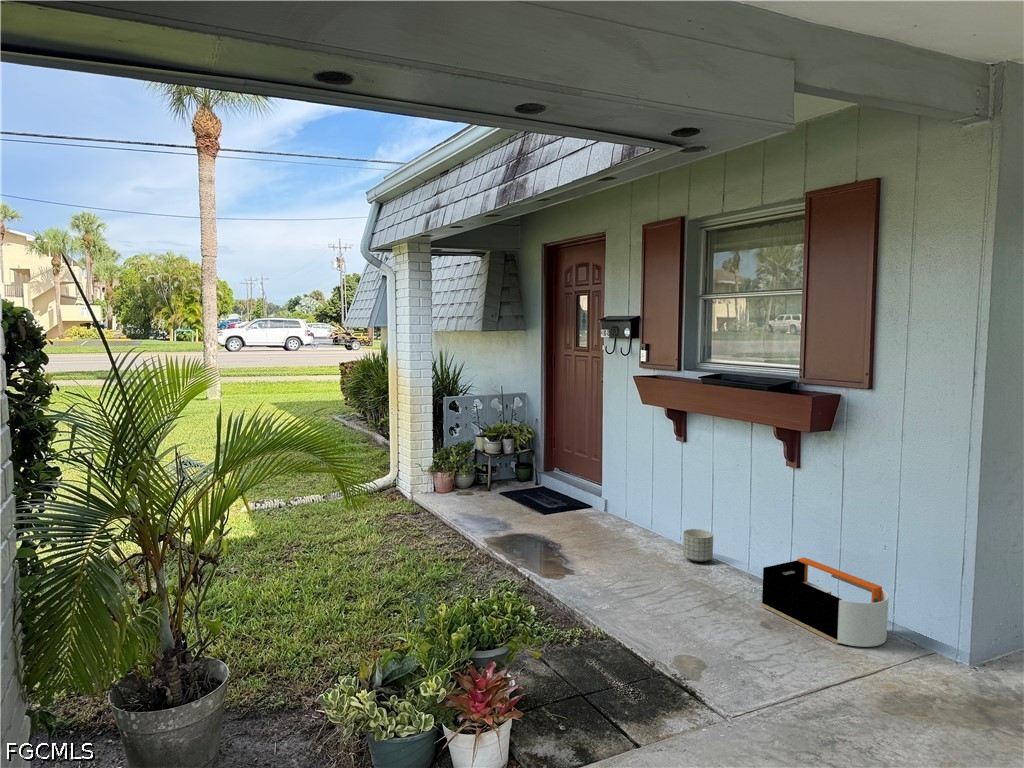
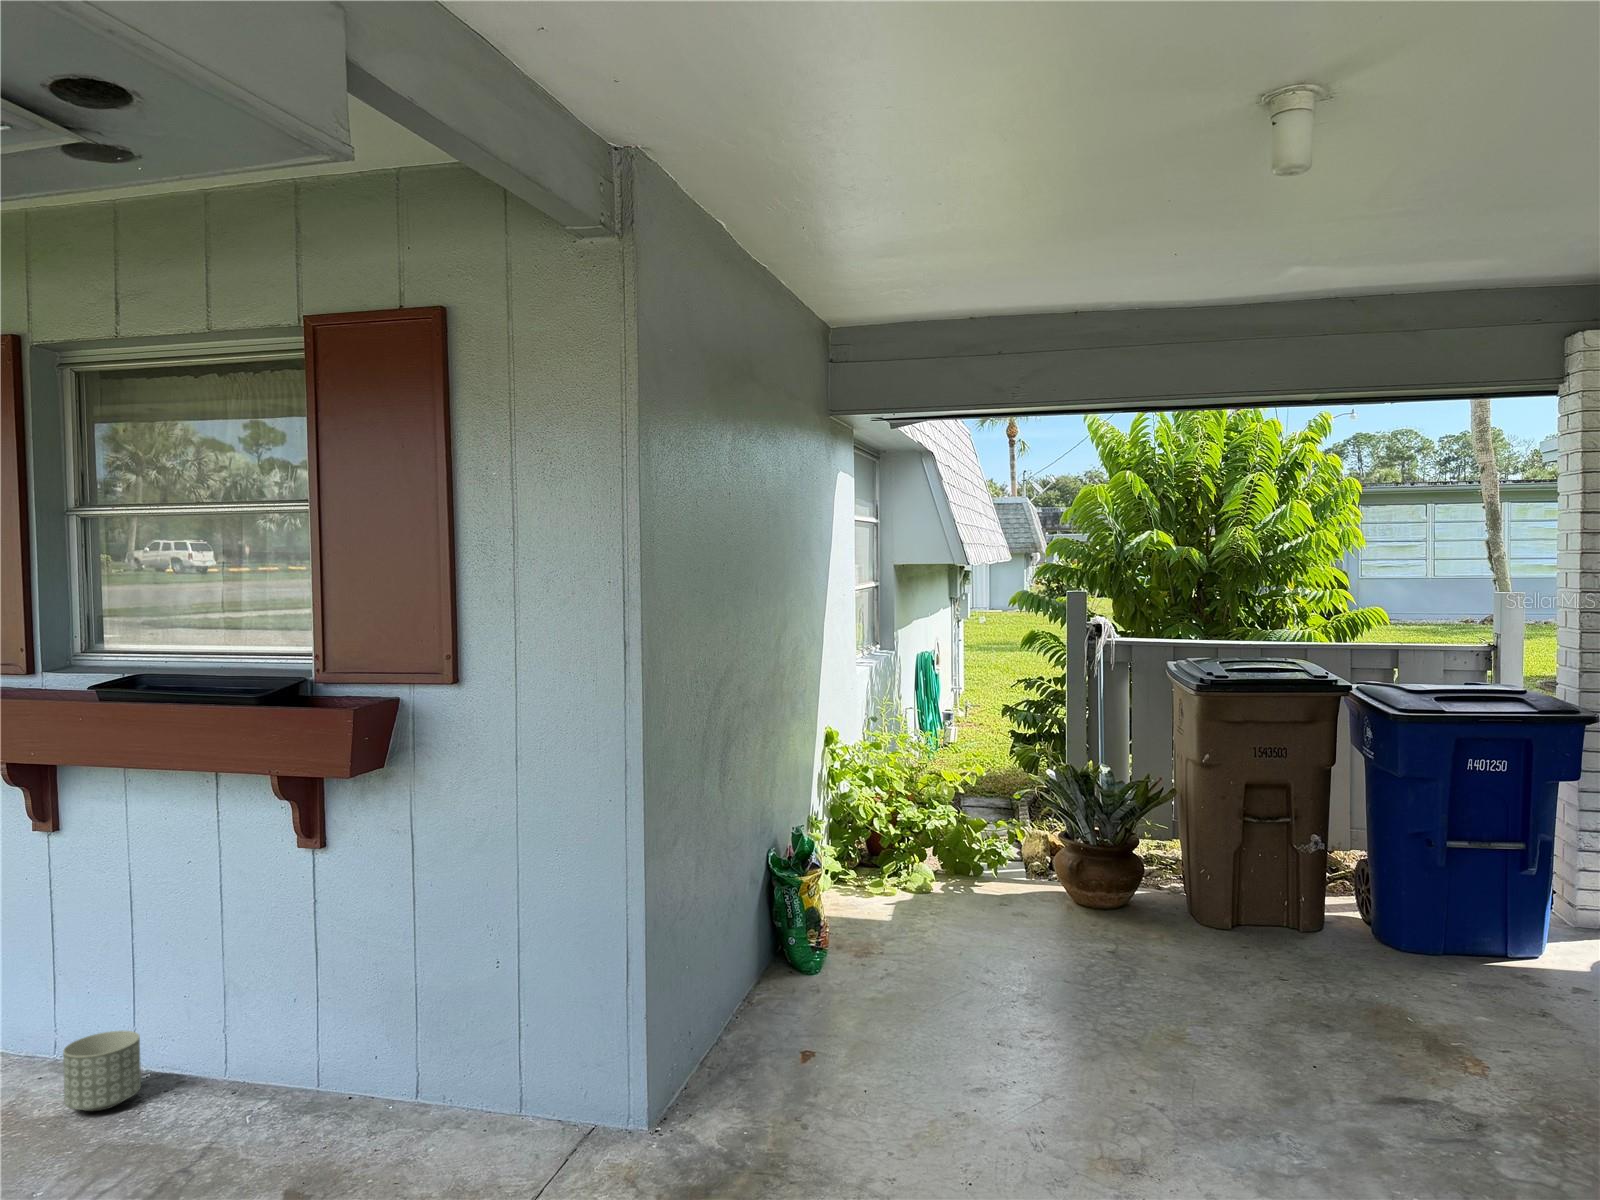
storage bin: present [762,558,889,647] -> none [276,1022,513,1172]

